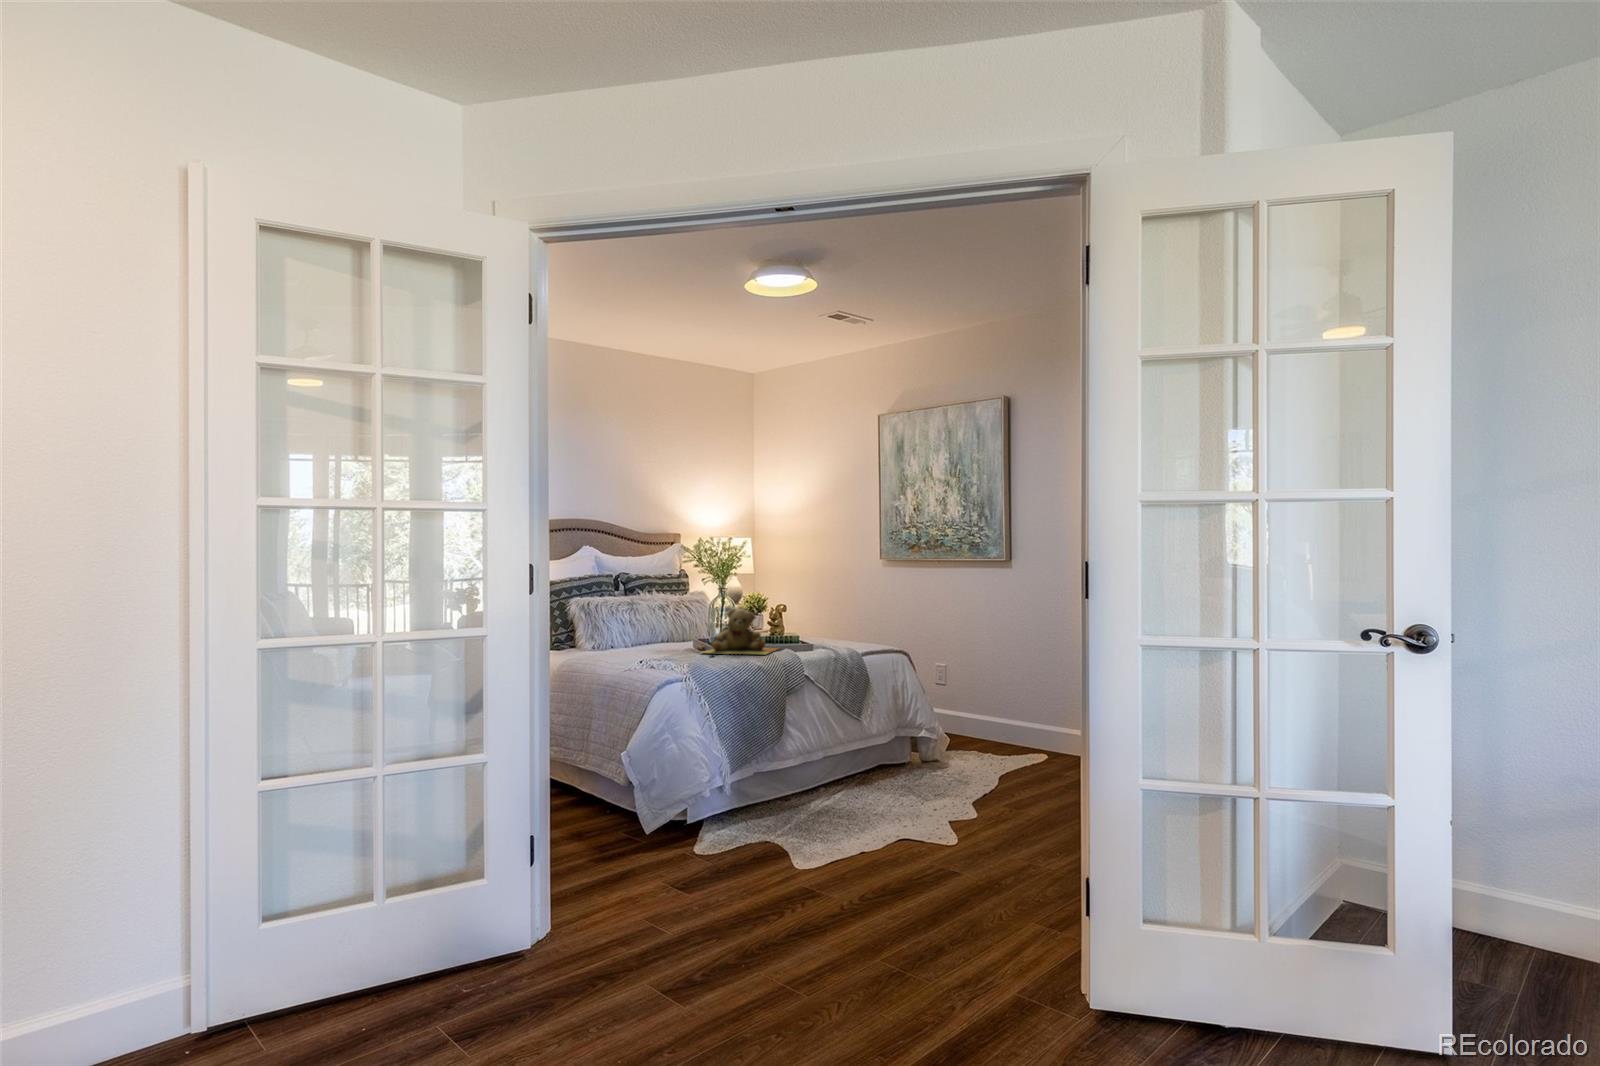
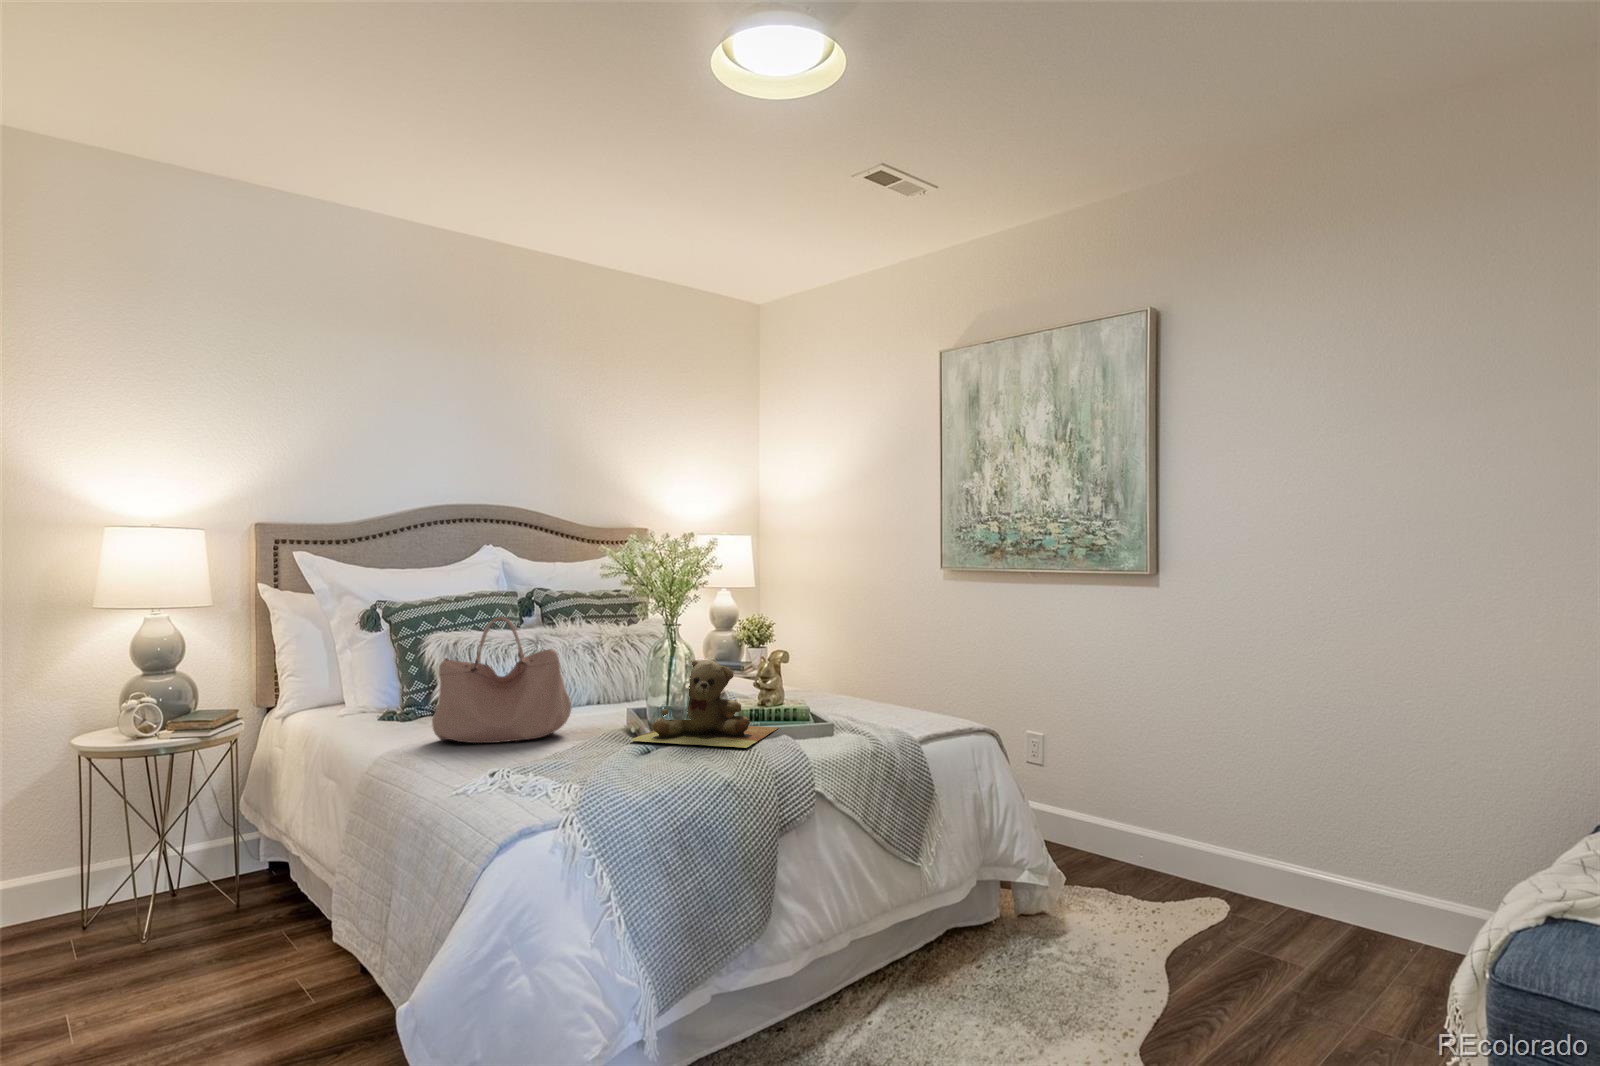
handbag: none [587,585,664,655] -> present [432,617,571,743]

